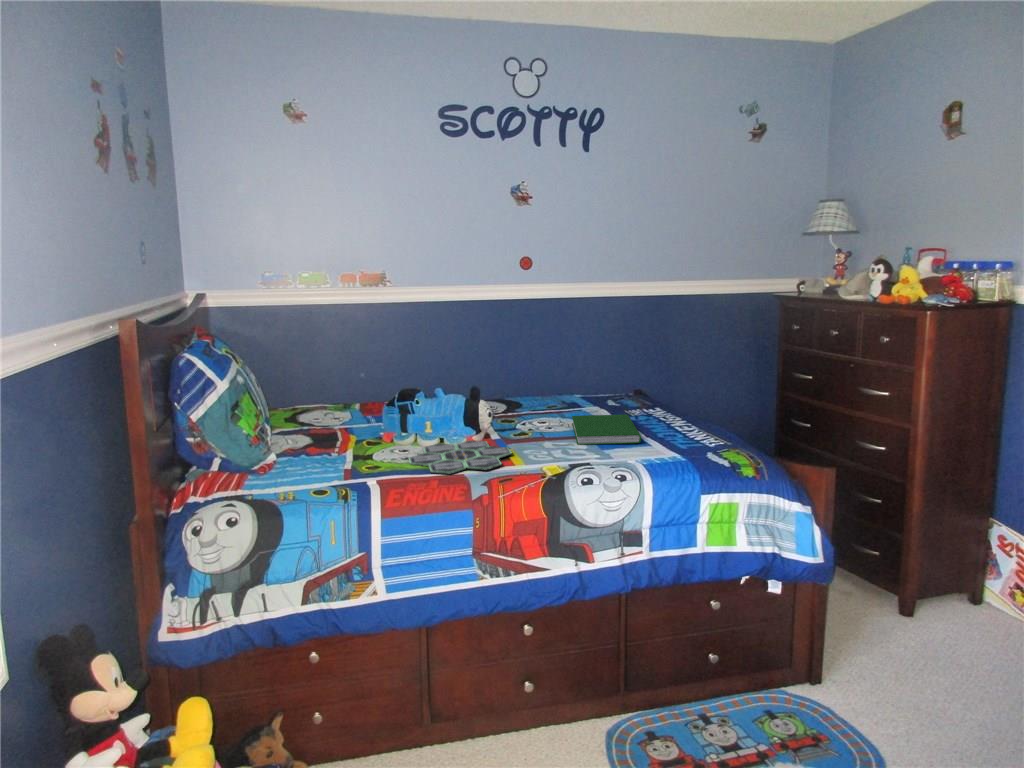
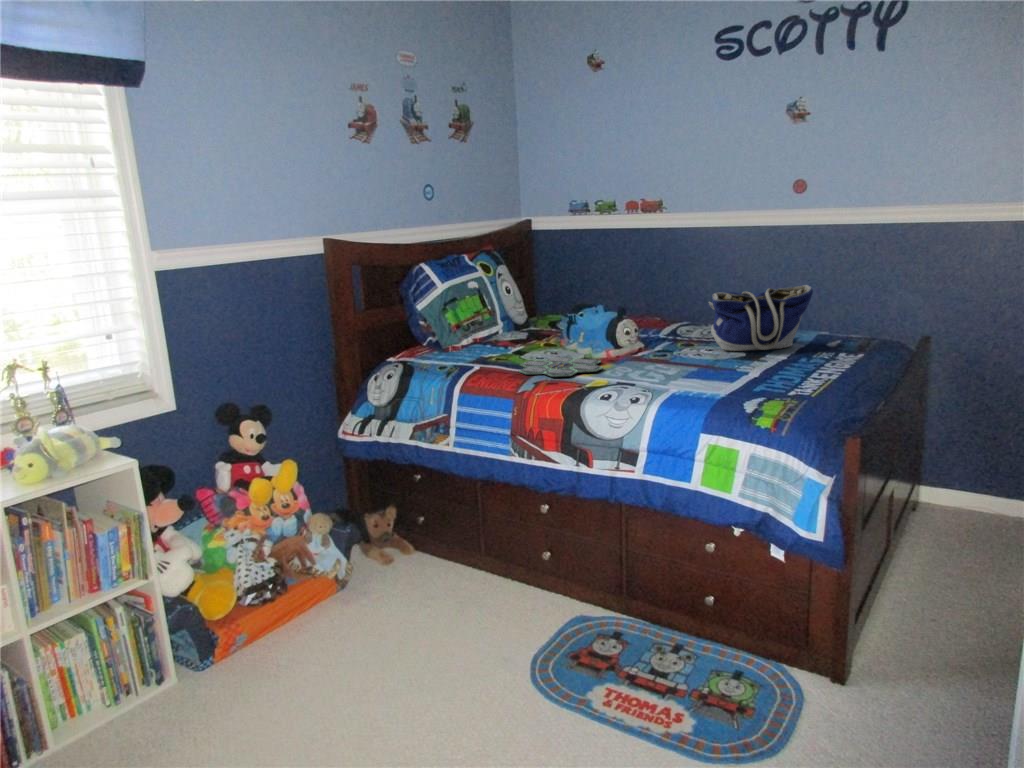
tote bag: none [529,342,611,409] -> present [709,285,813,351]
hardcover book: present [572,414,641,445] -> none [666,355,762,384]

